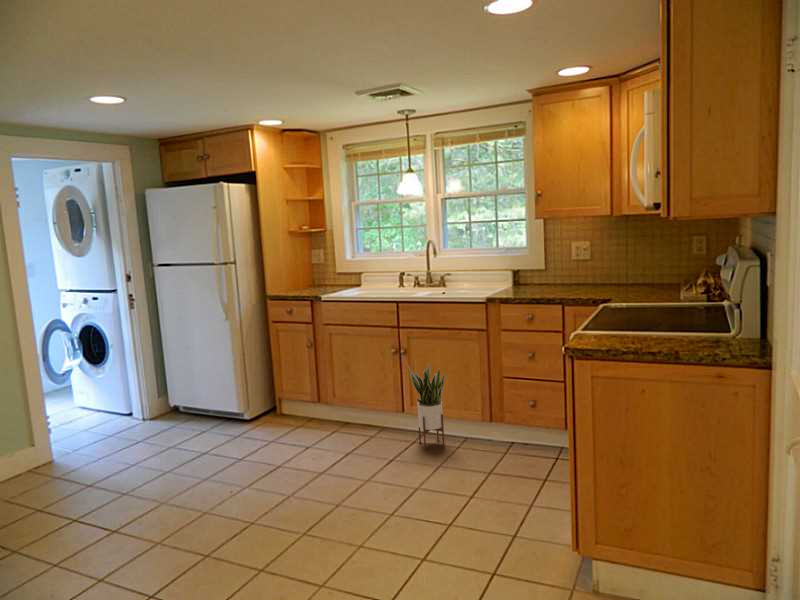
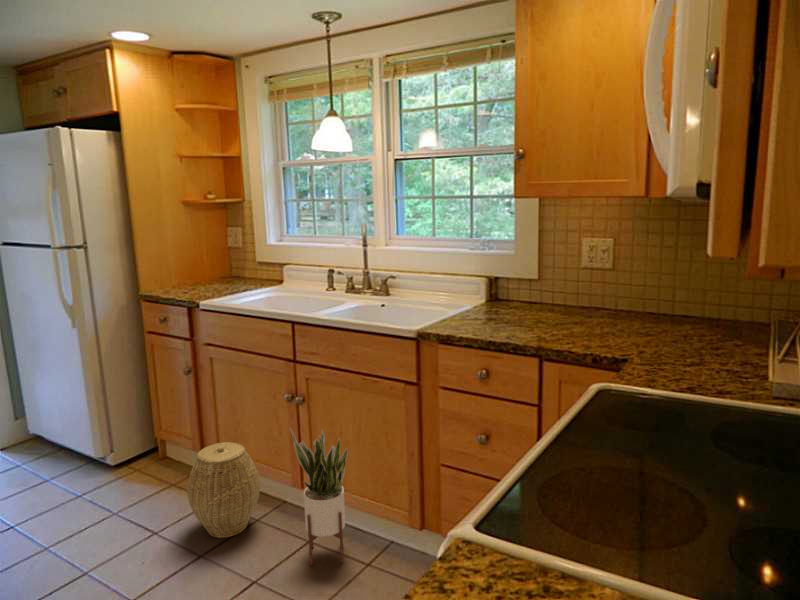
woven basket: none [334,385,379,444] -> present [187,442,260,538]

